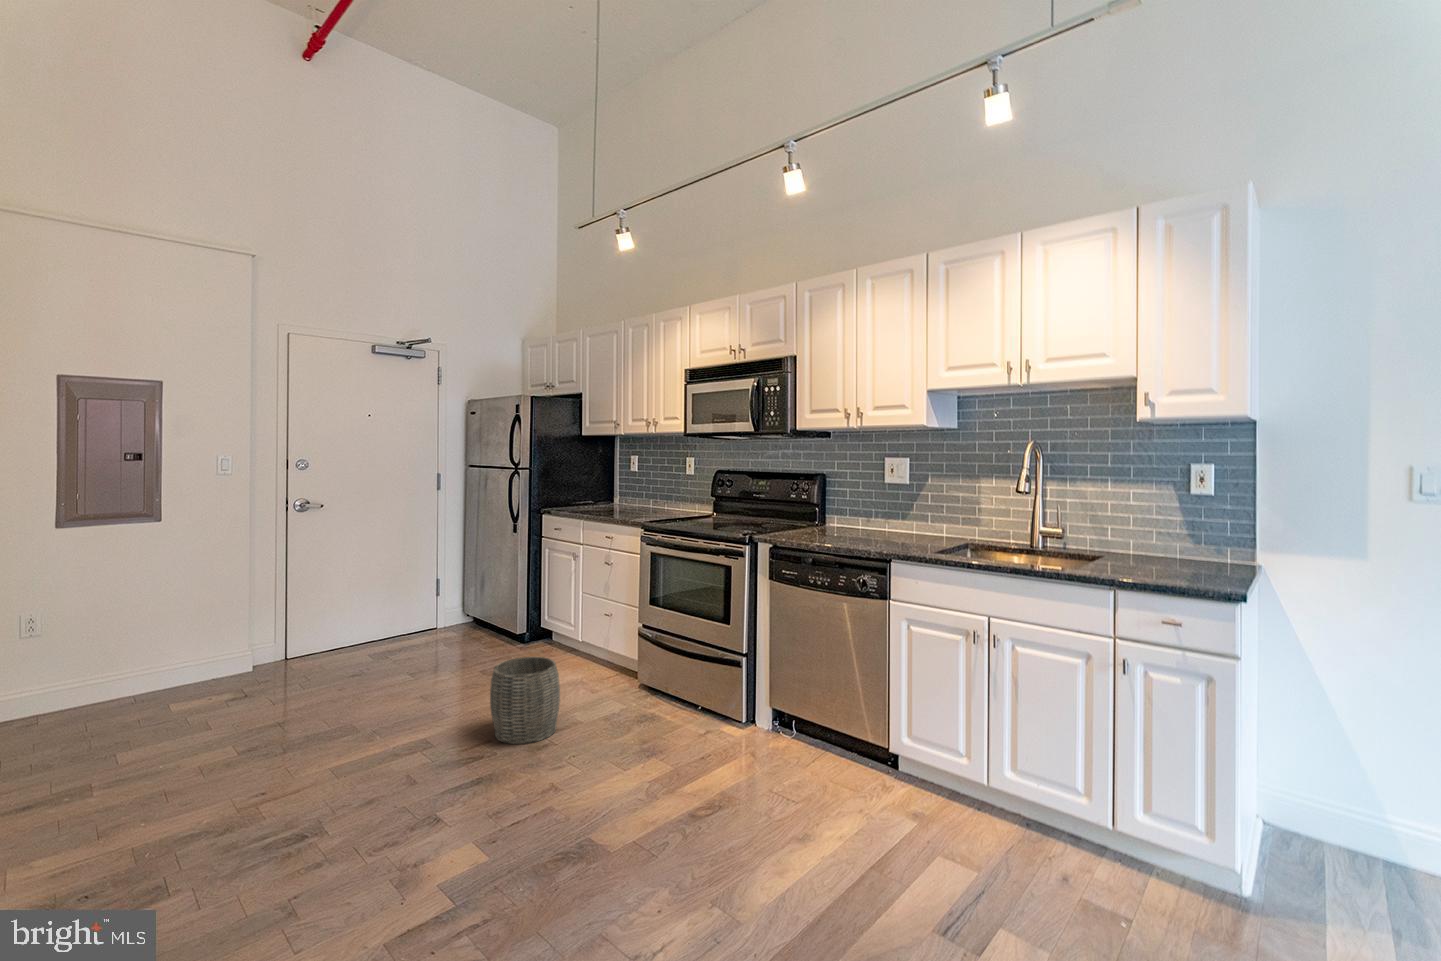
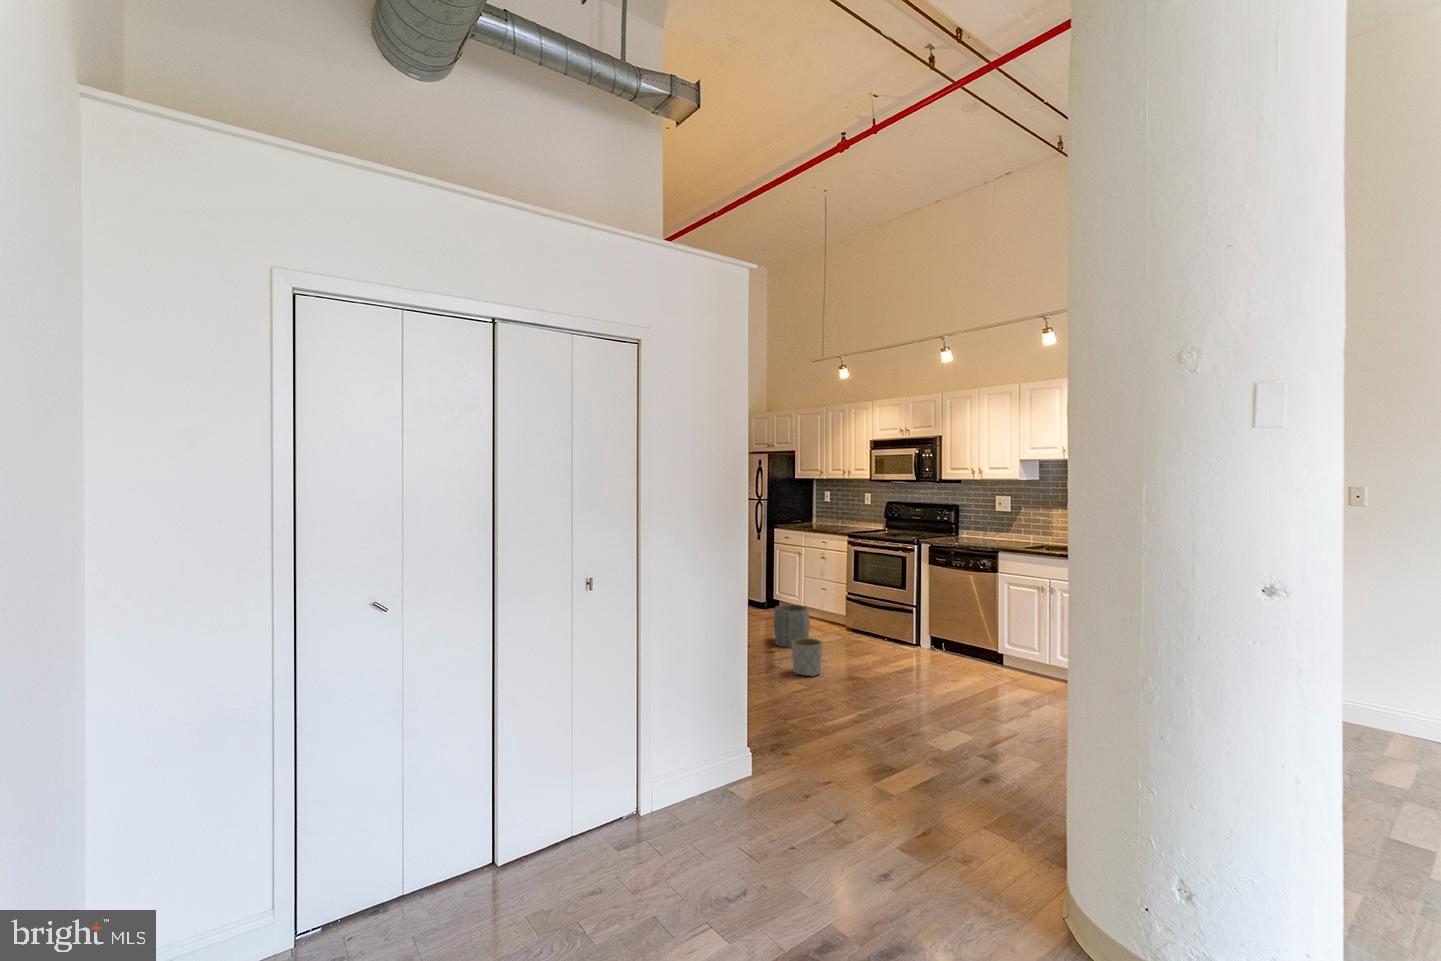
planter: none [471,750,539,843] -> present [792,638,822,677]

